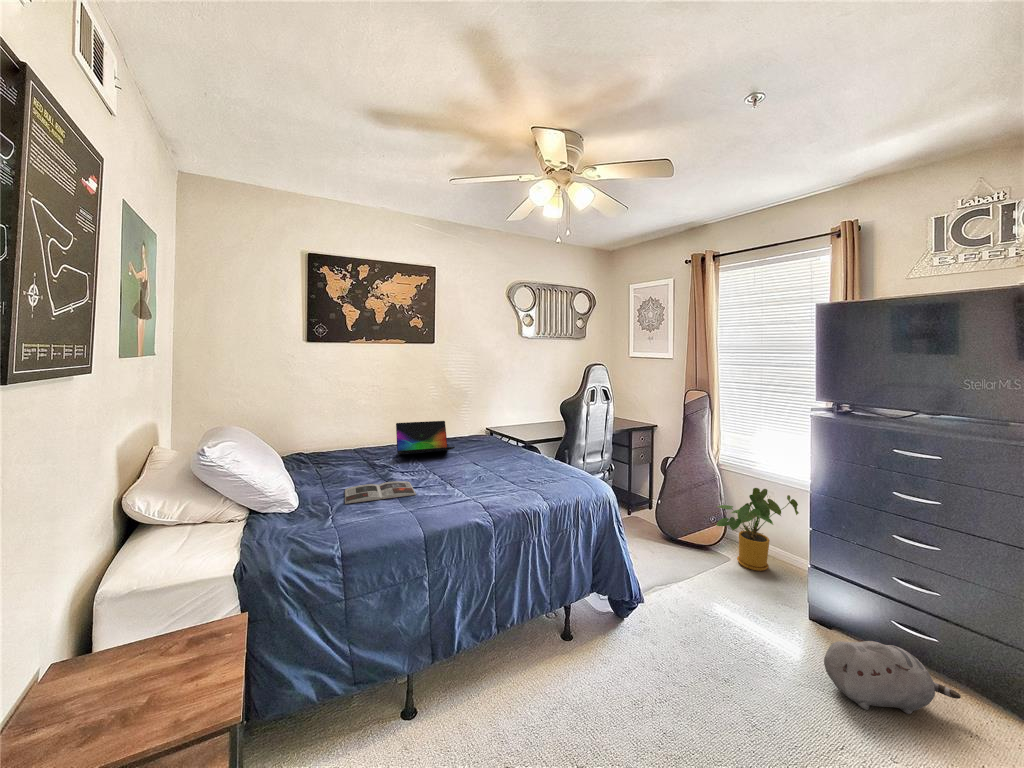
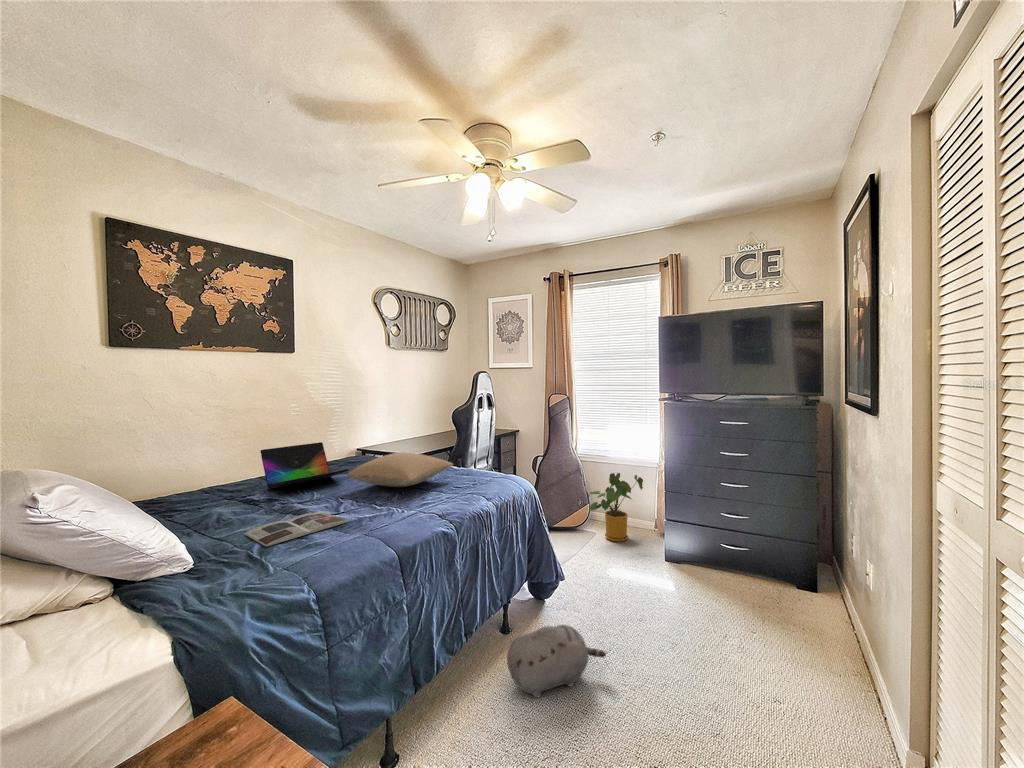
pillow: none [445,438,539,469] -> present [348,452,453,487]
plush toy: present [824,641,961,714] -> present [507,624,606,698]

